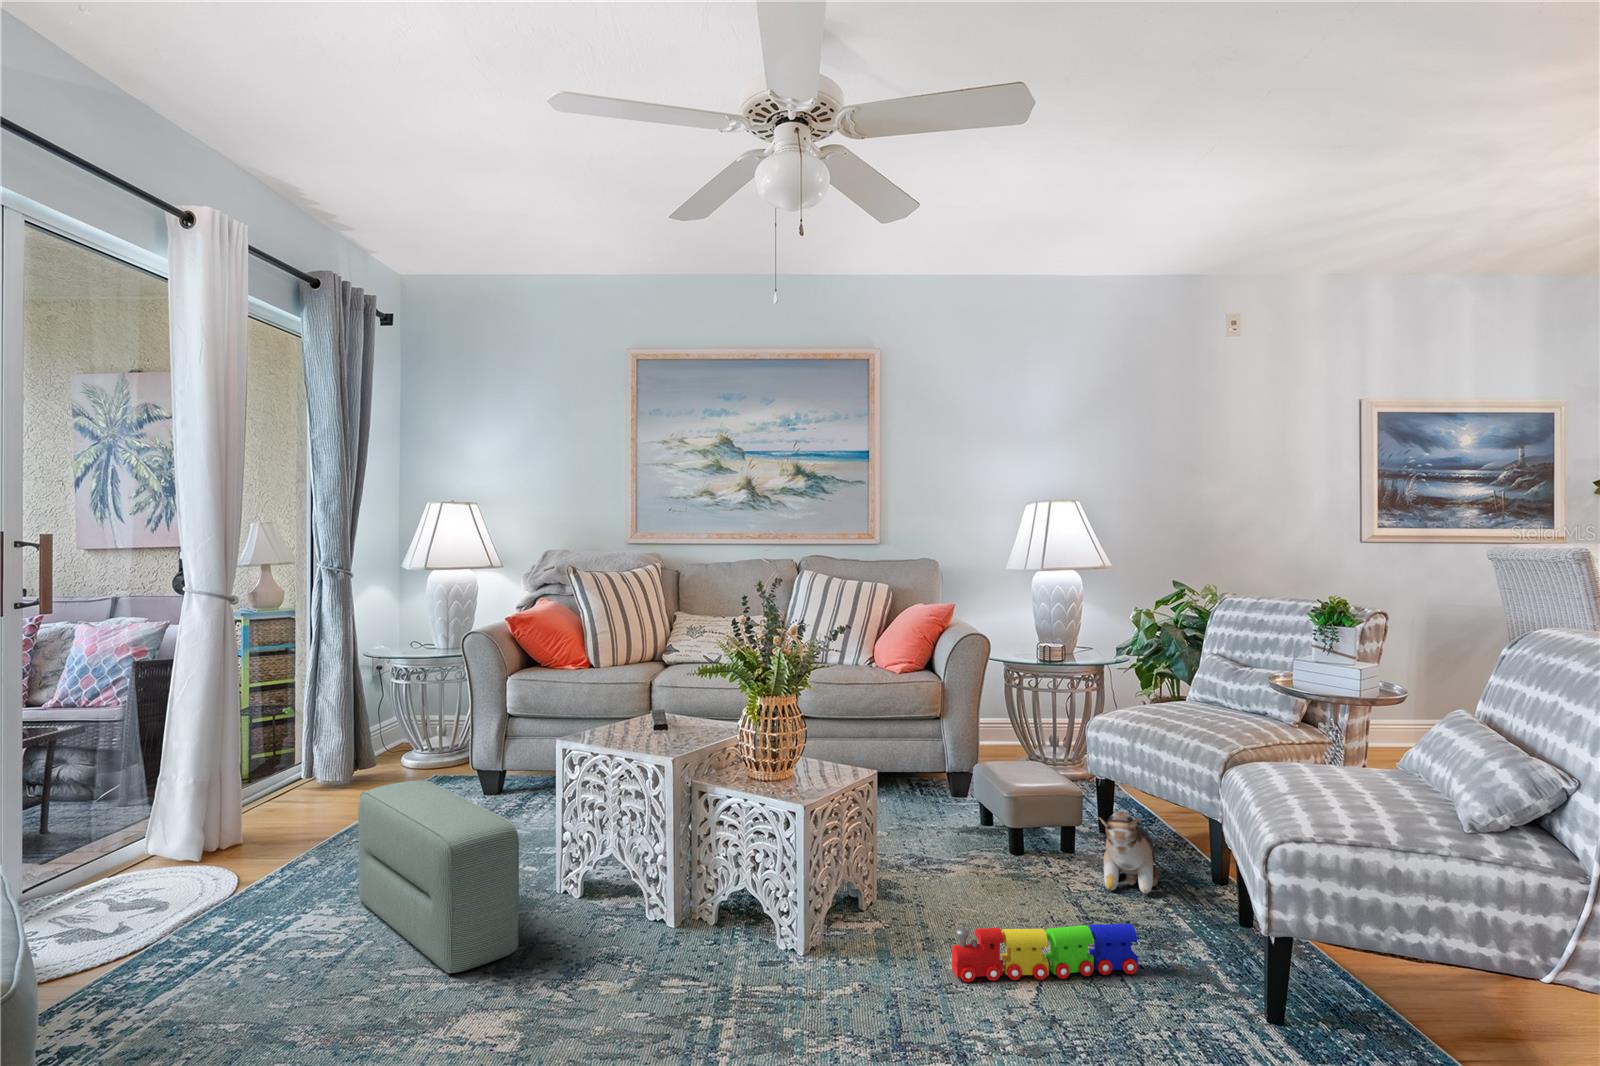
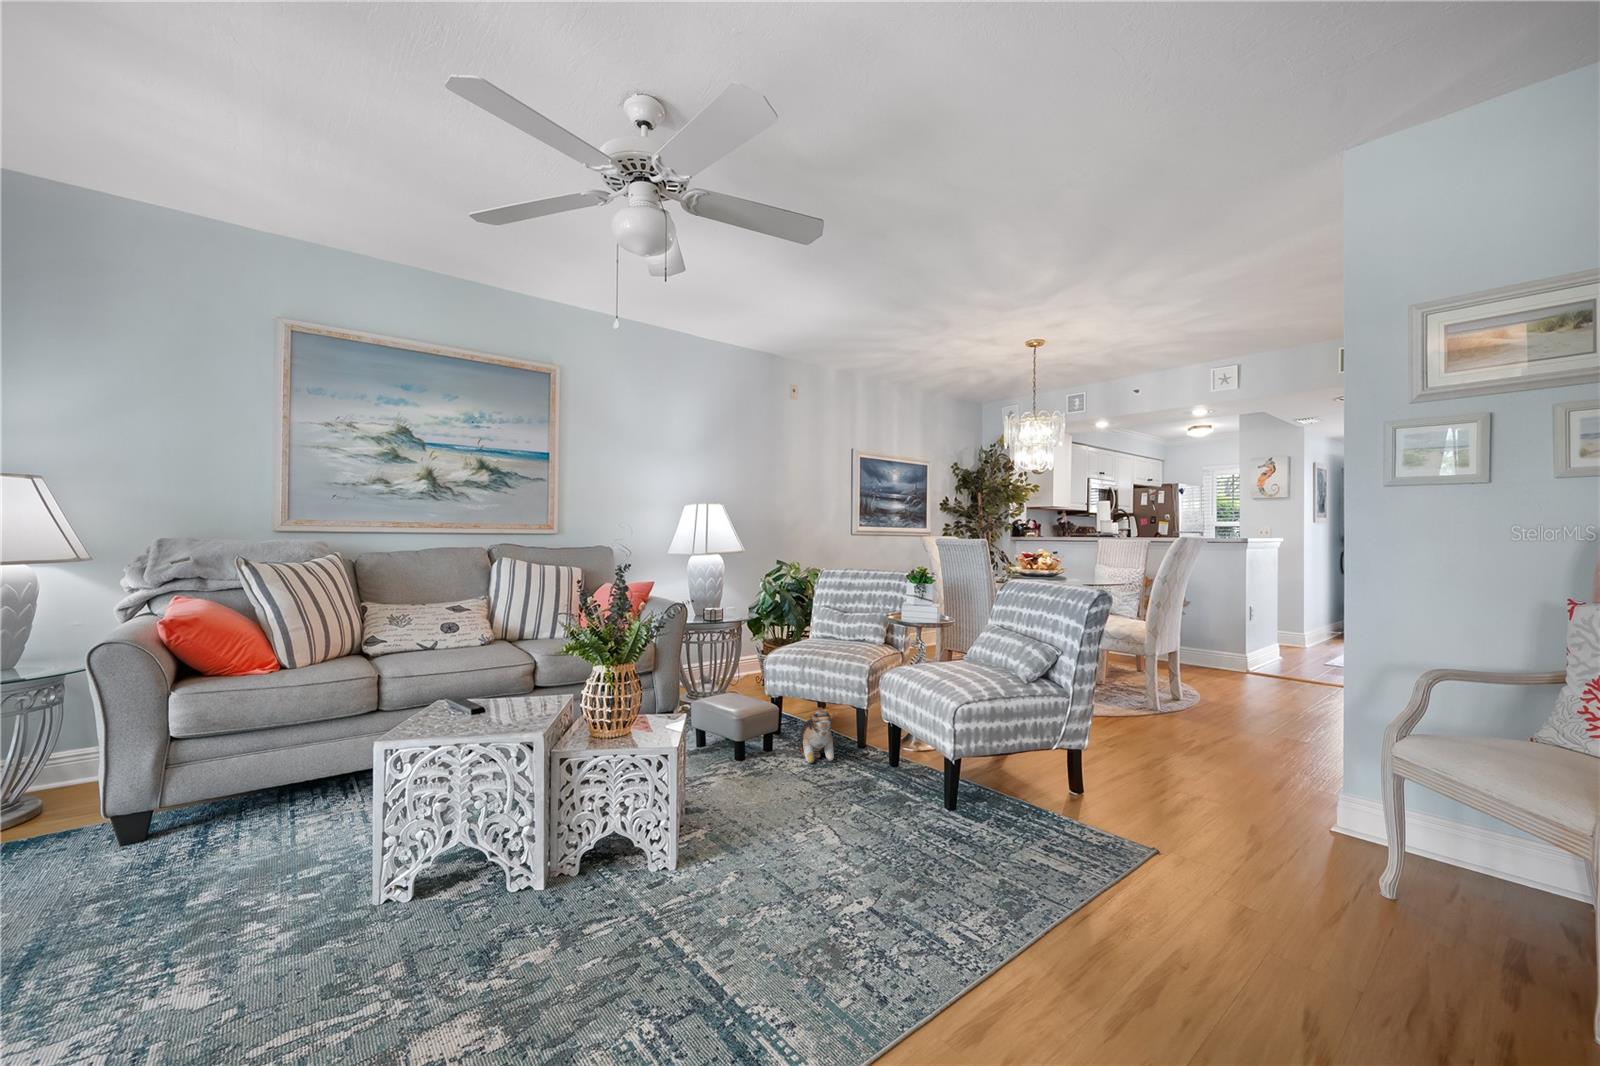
pouf: present [358,780,519,973] -> none [159,785,433,953]
toy train: present [952,924,1138,982] -> none [777,774,871,834]

